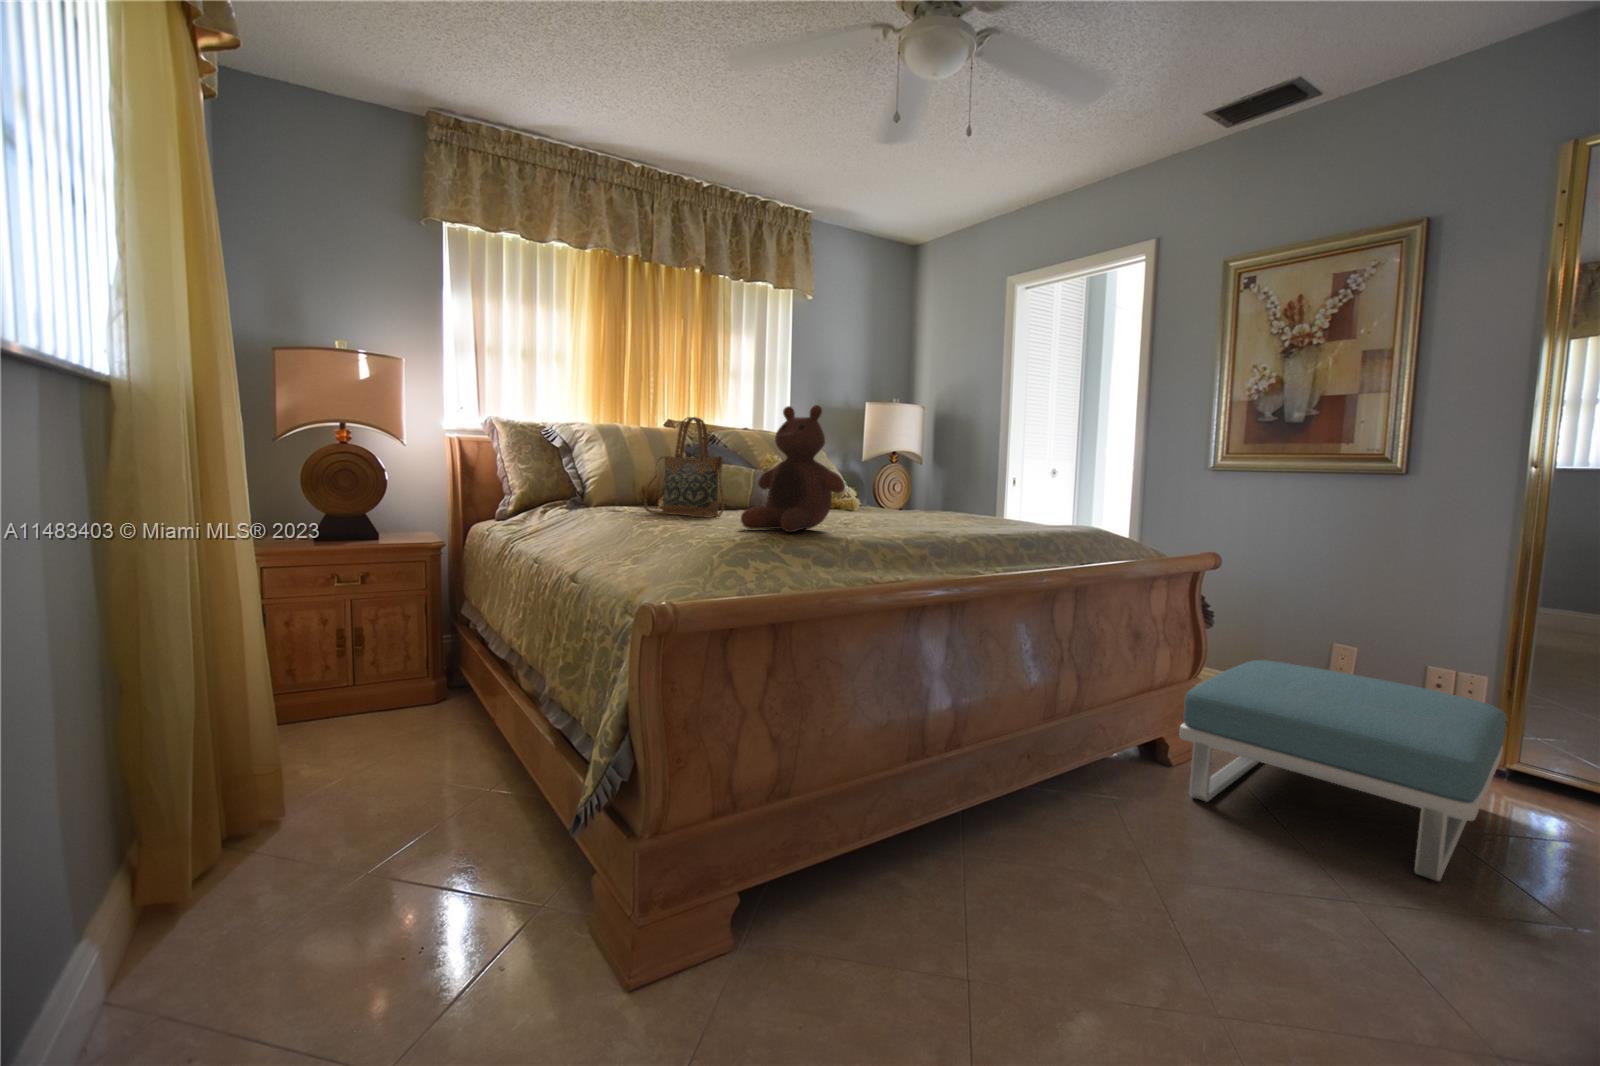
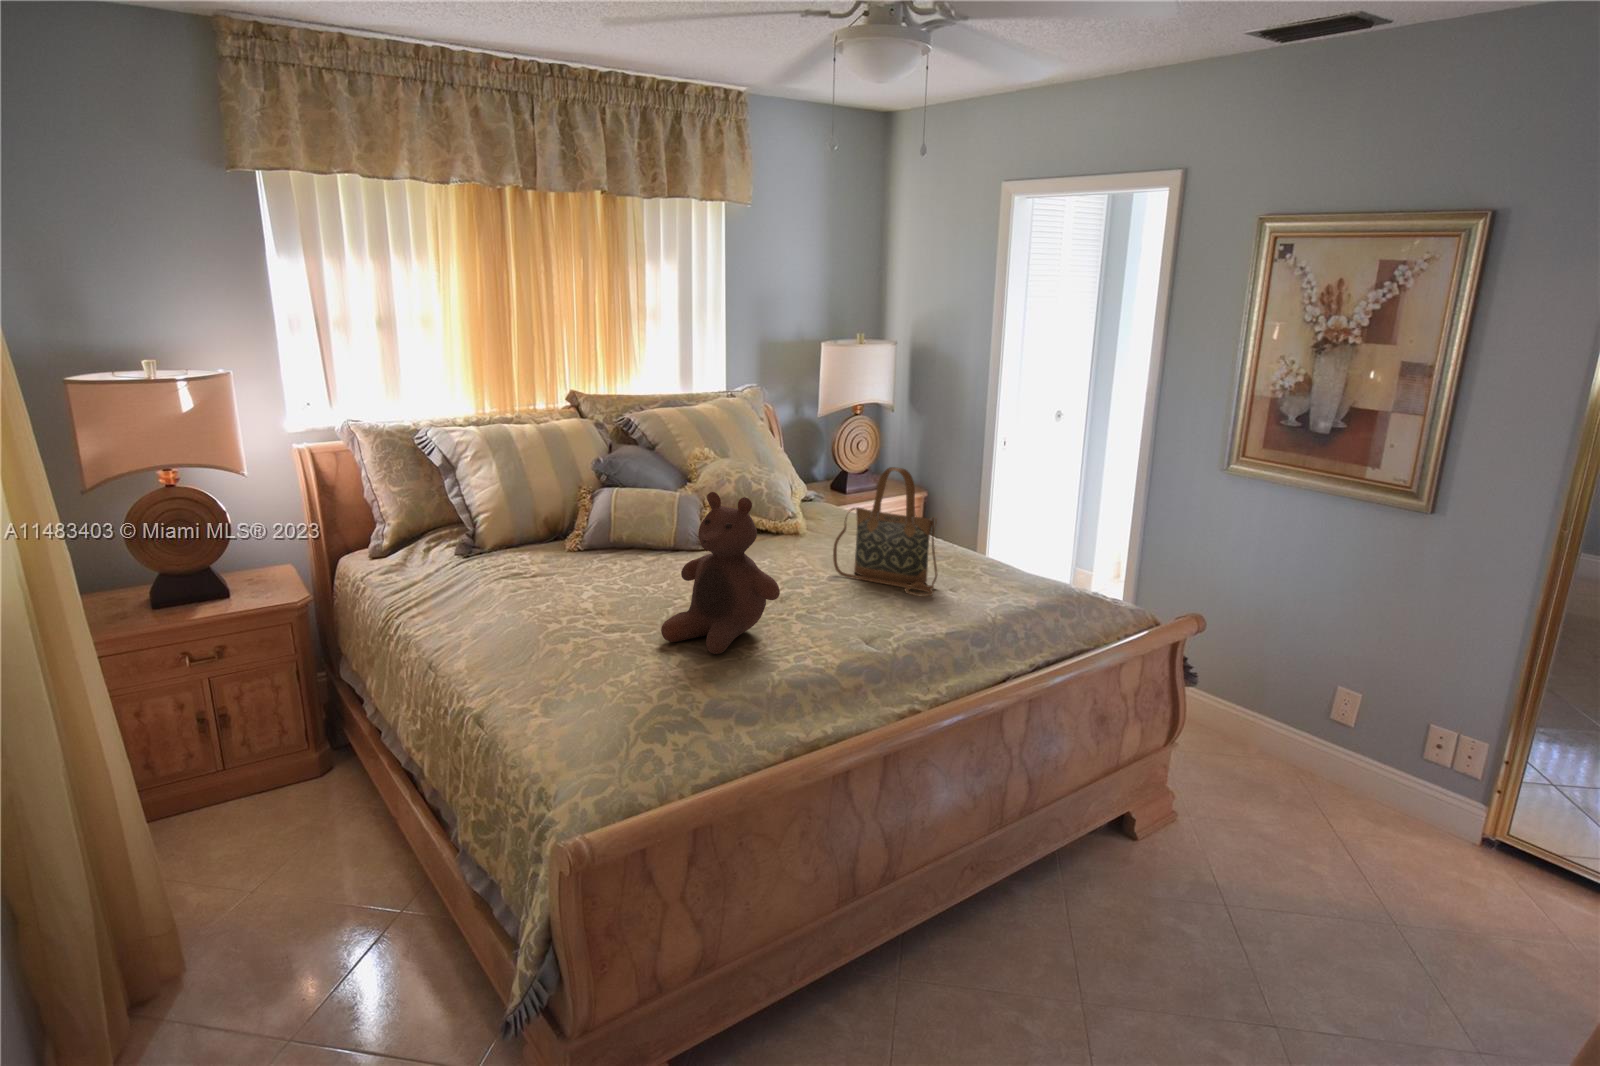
handbag: present [644,417,725,517] -> present [833,467,938,597]
footstool: present [1179,660,1506,881] -> none [1145,718,1481,997]

